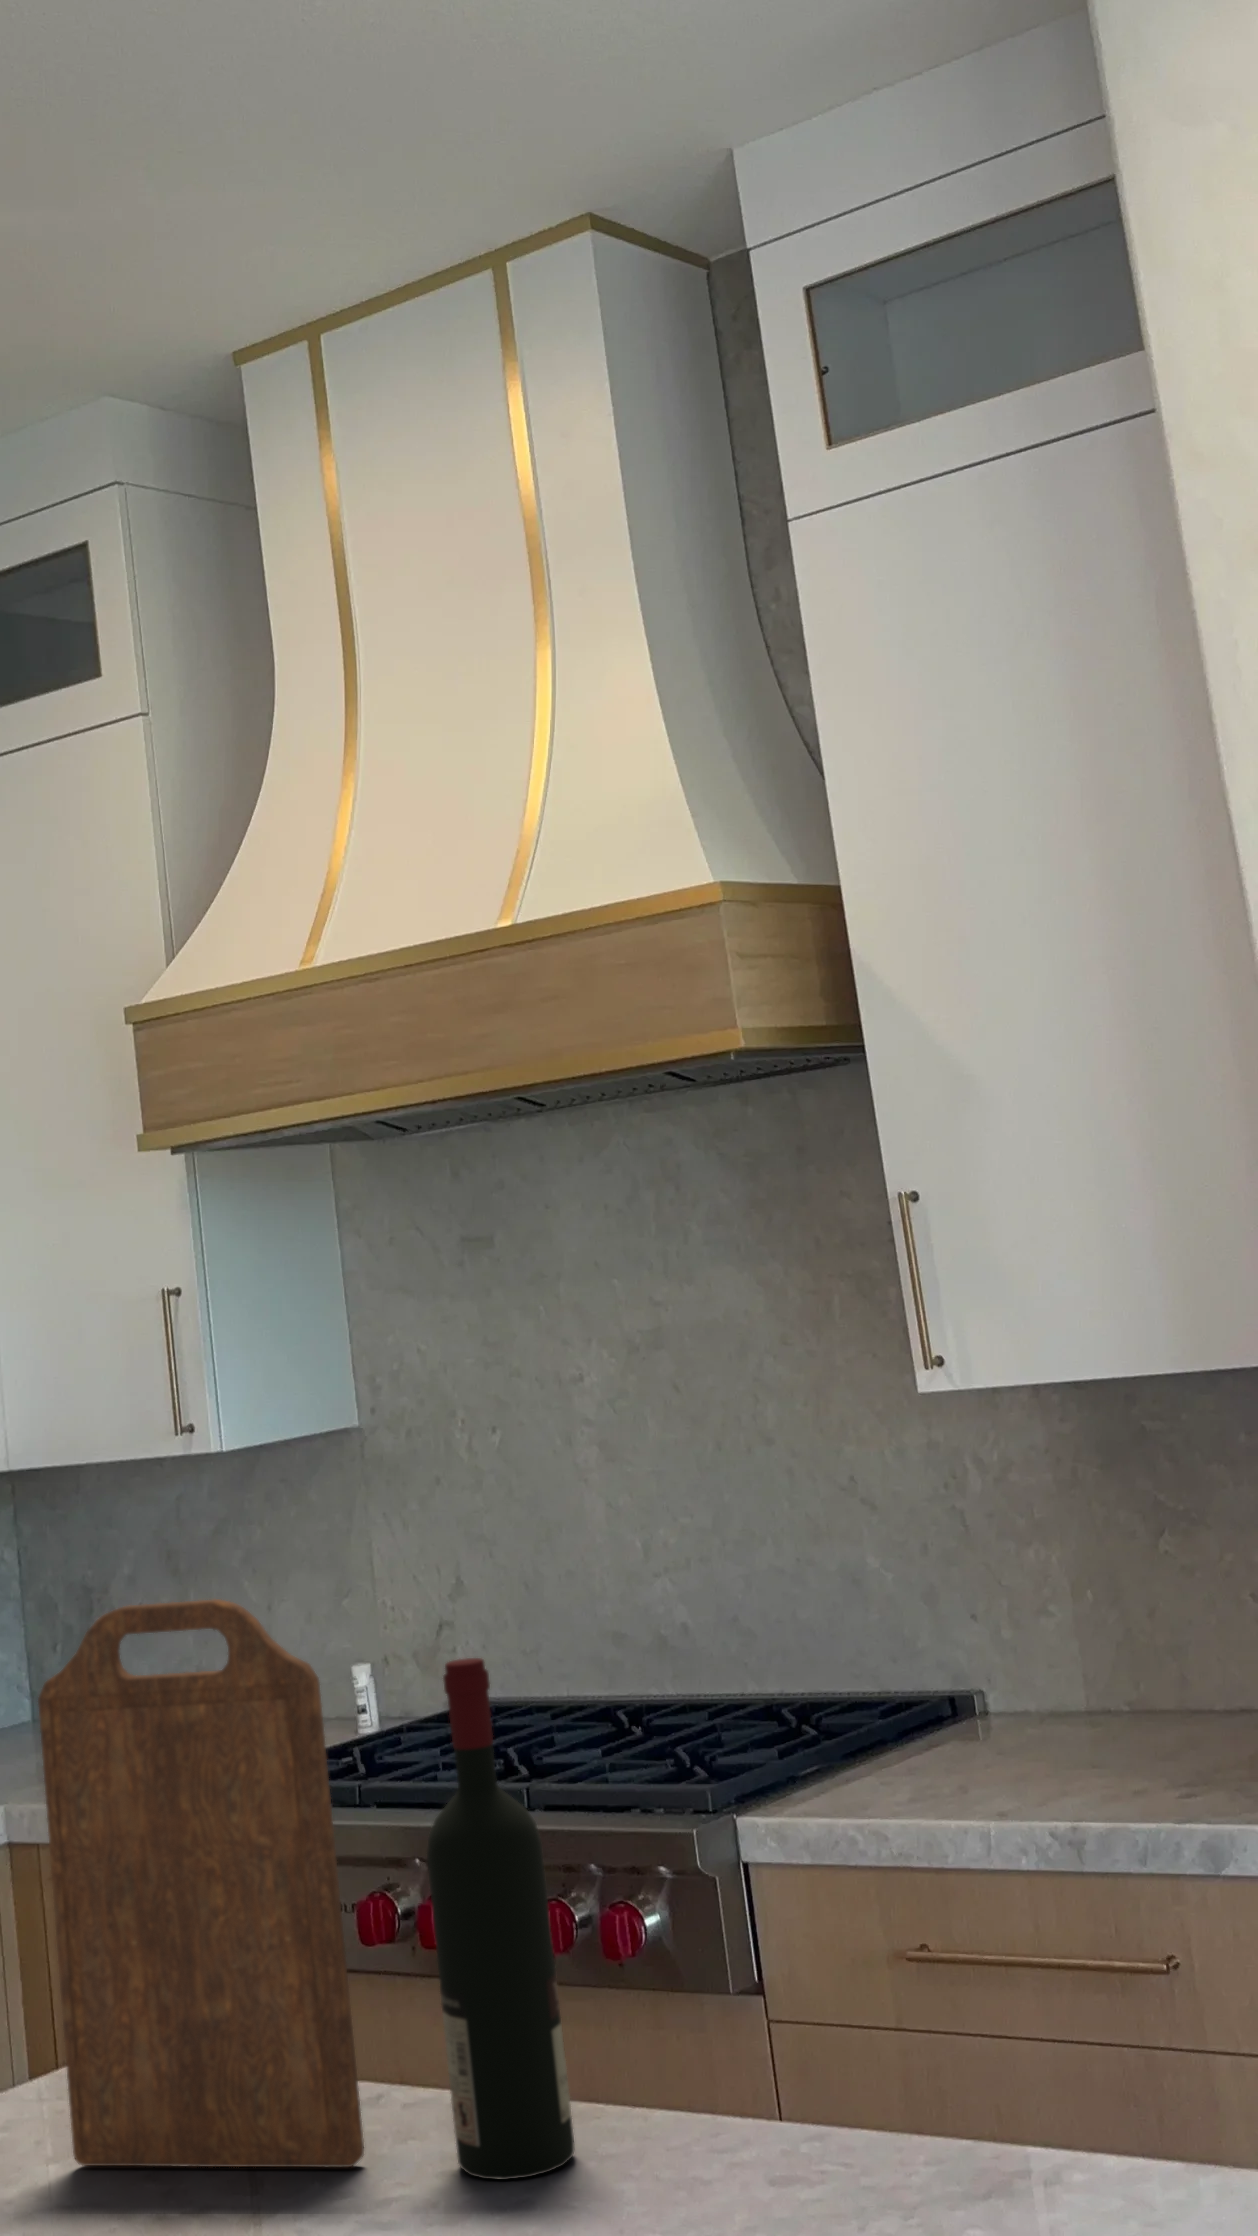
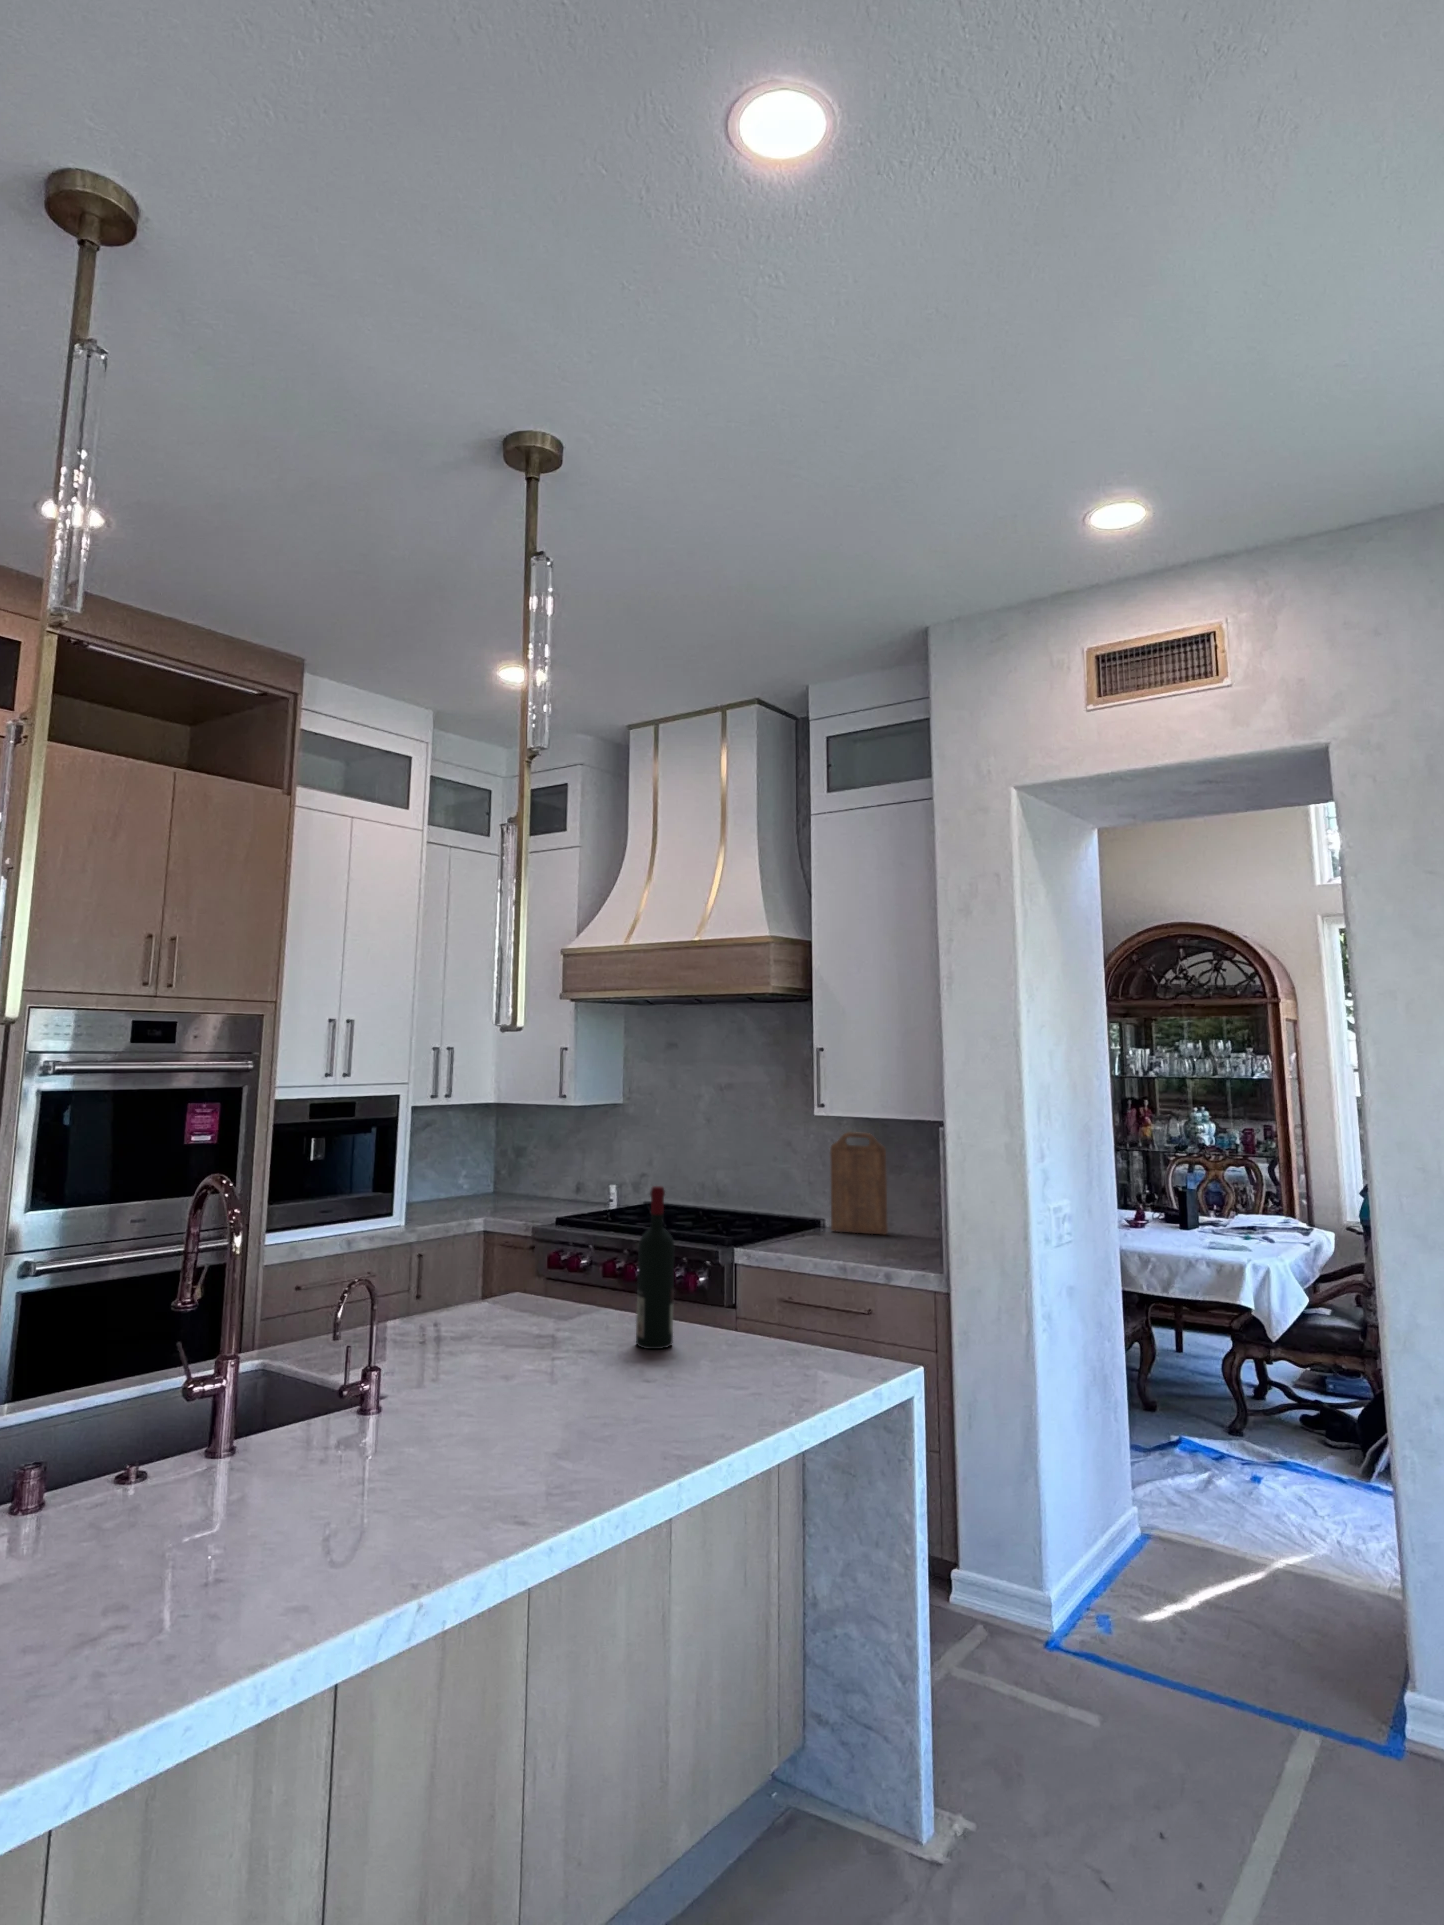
cutting board: present [38,1599,364,2167] -> present [830,1132,888,1235]

